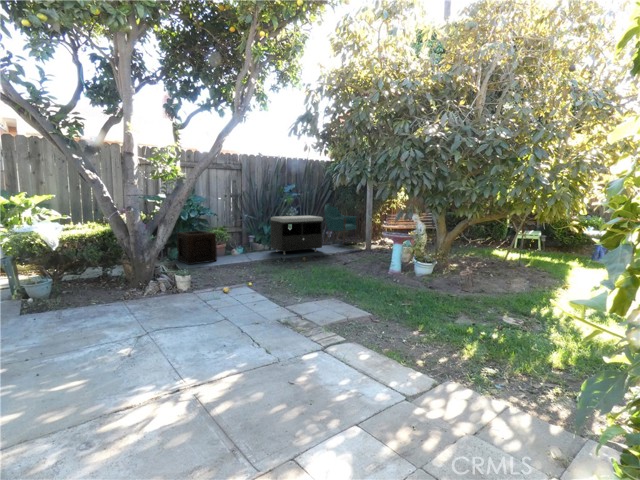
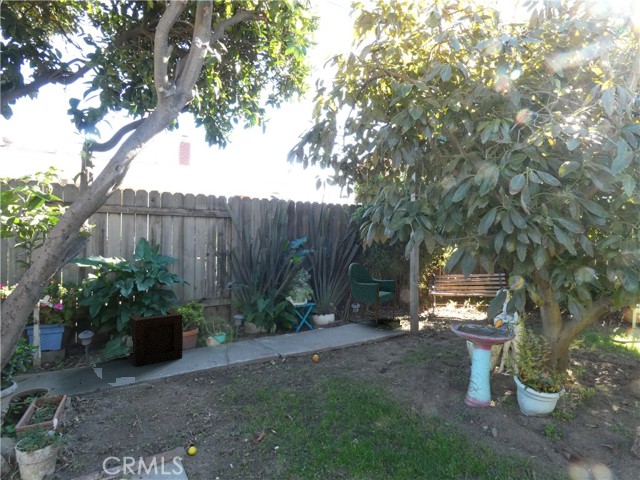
storage bench: present [271,216,323,254] -> none [270,282,346,342]

